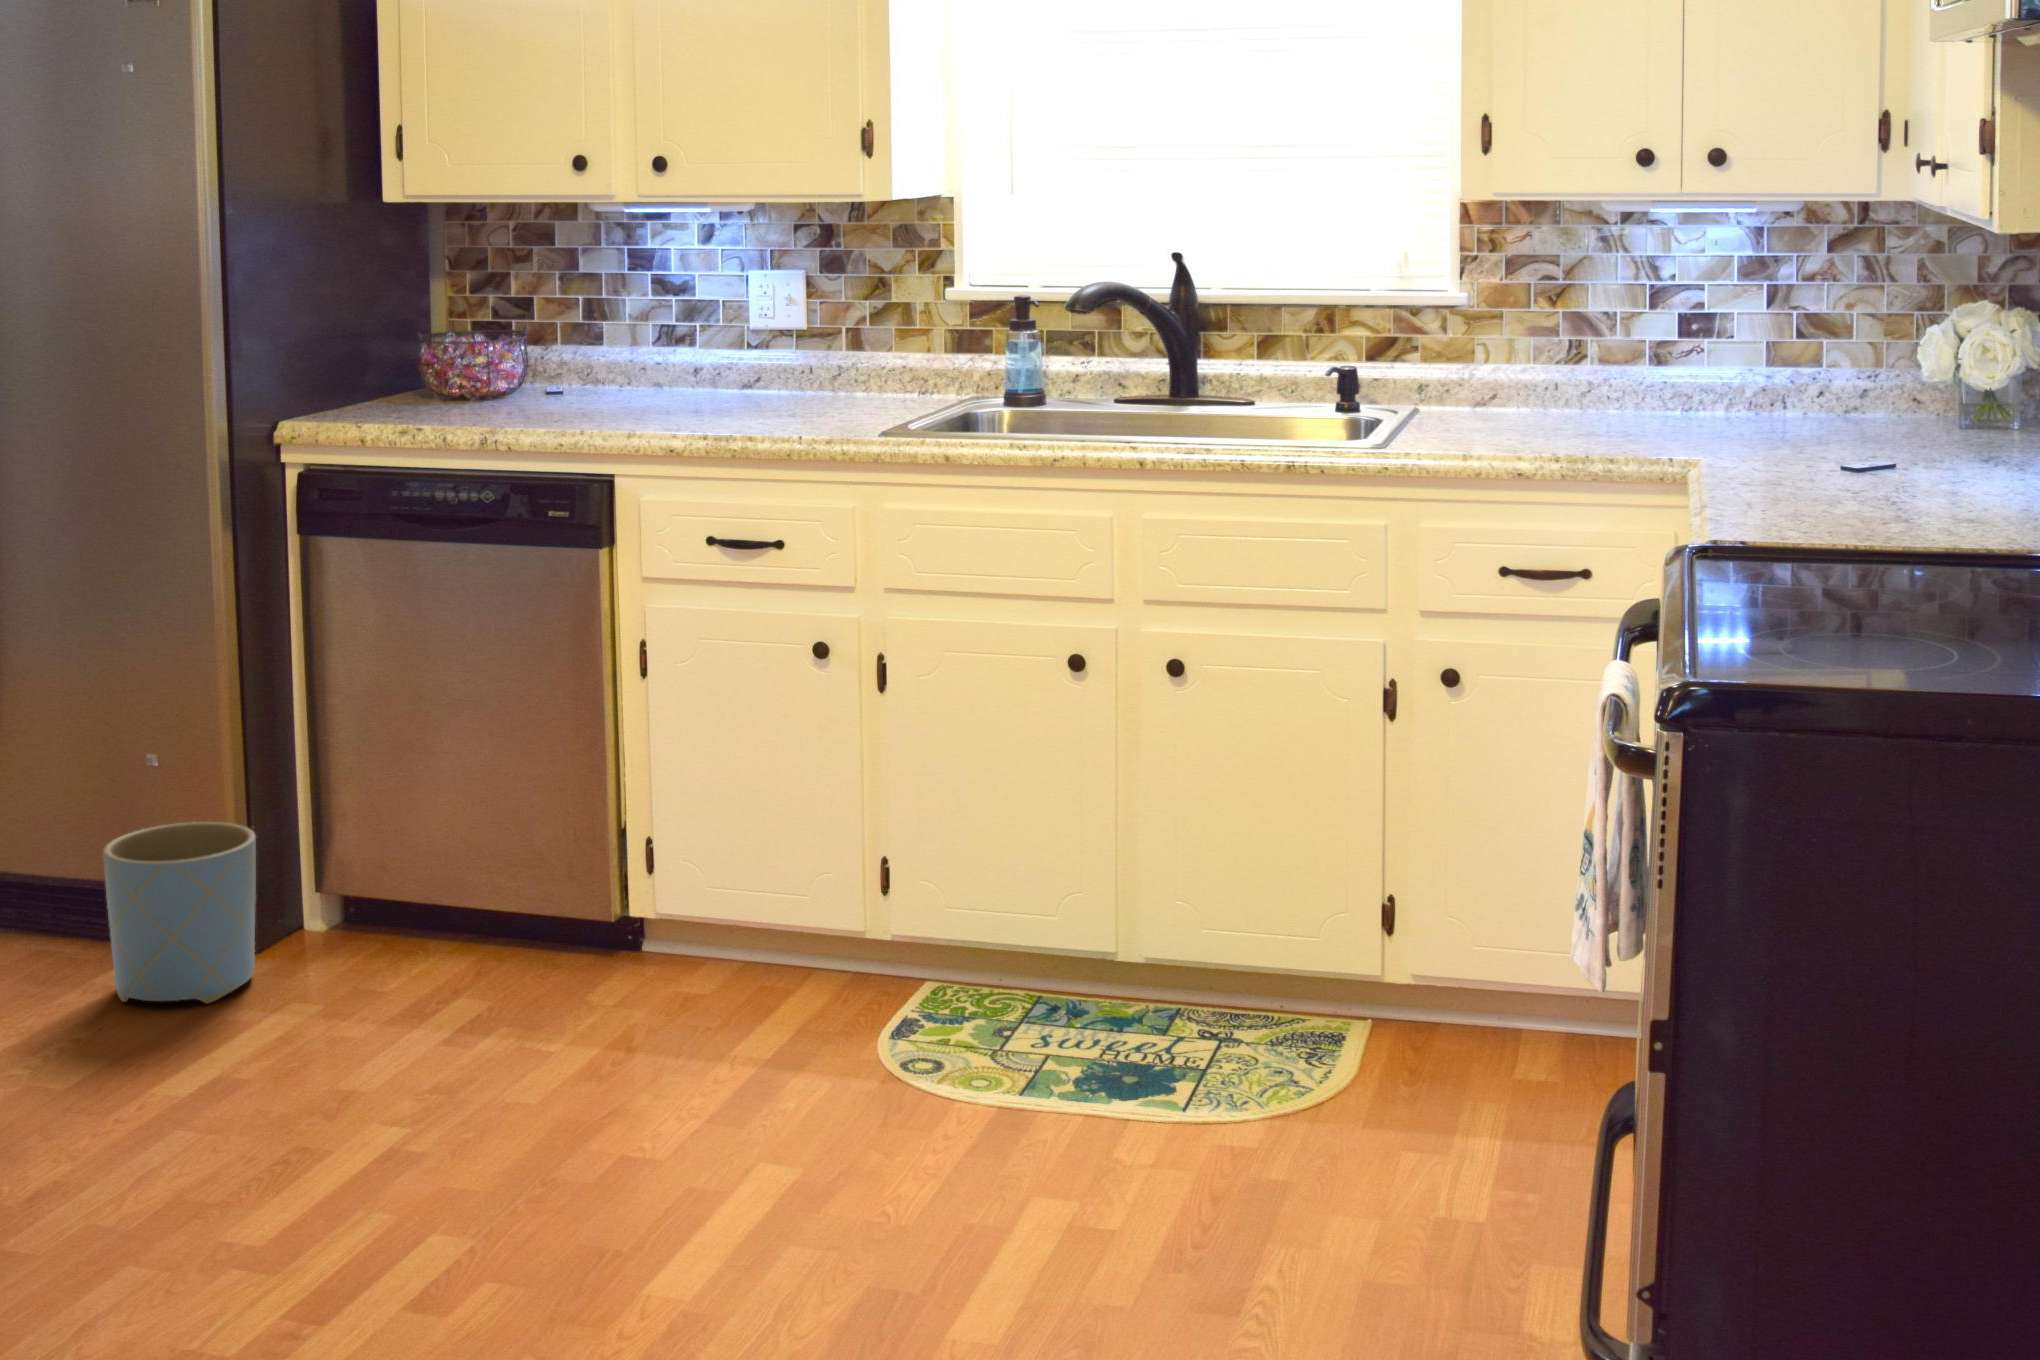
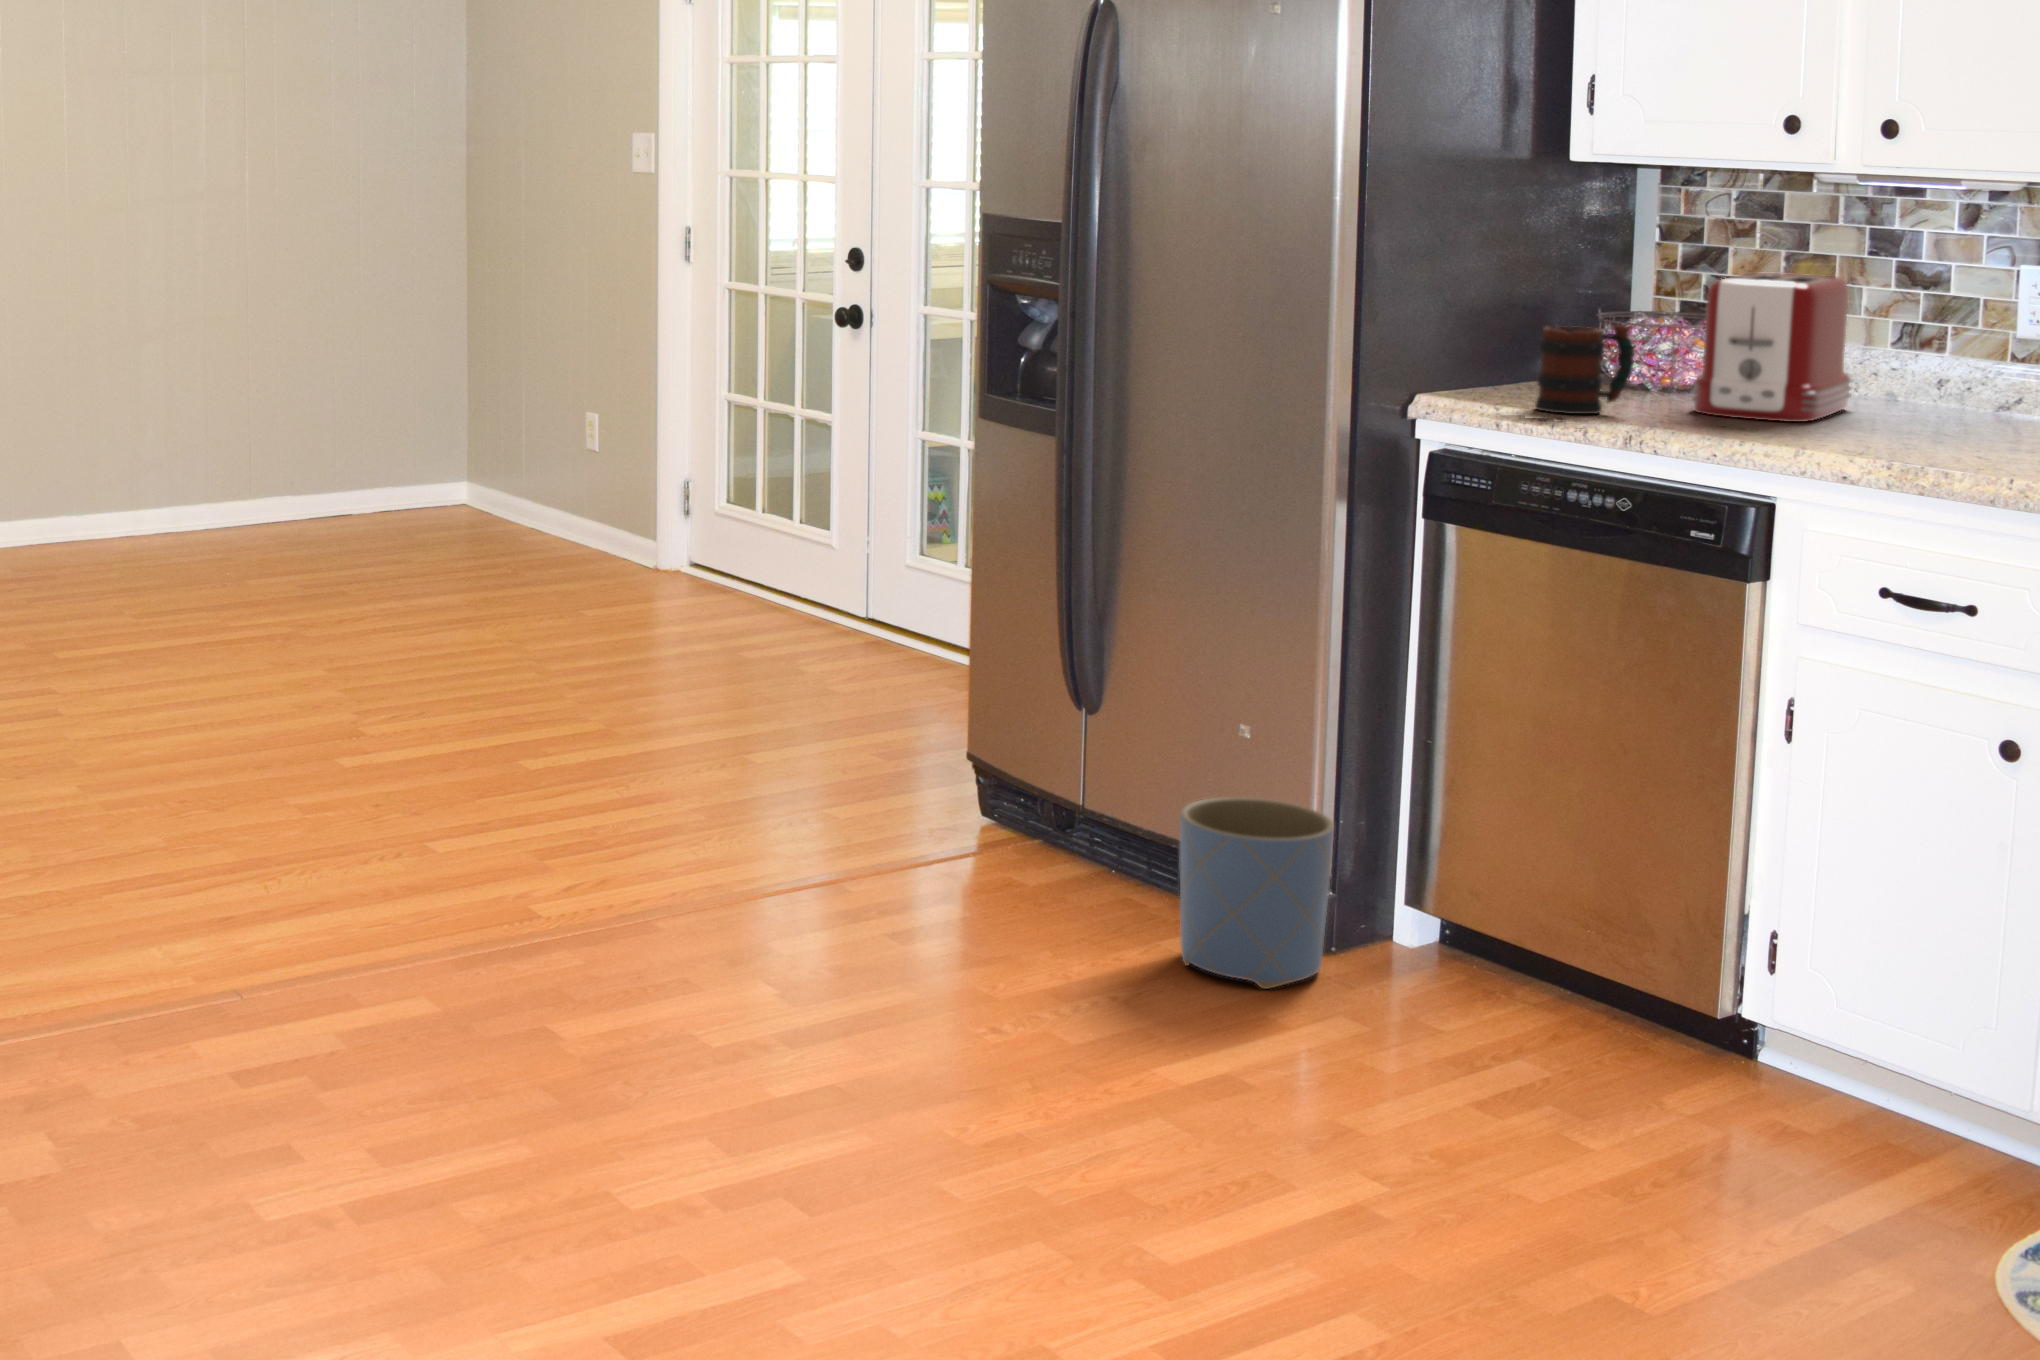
toaster: none [520,289,633,413] -> present [1692,273,1852,422]
mug: none [399,340,480,423] -> present [1535,324,1634,414]

